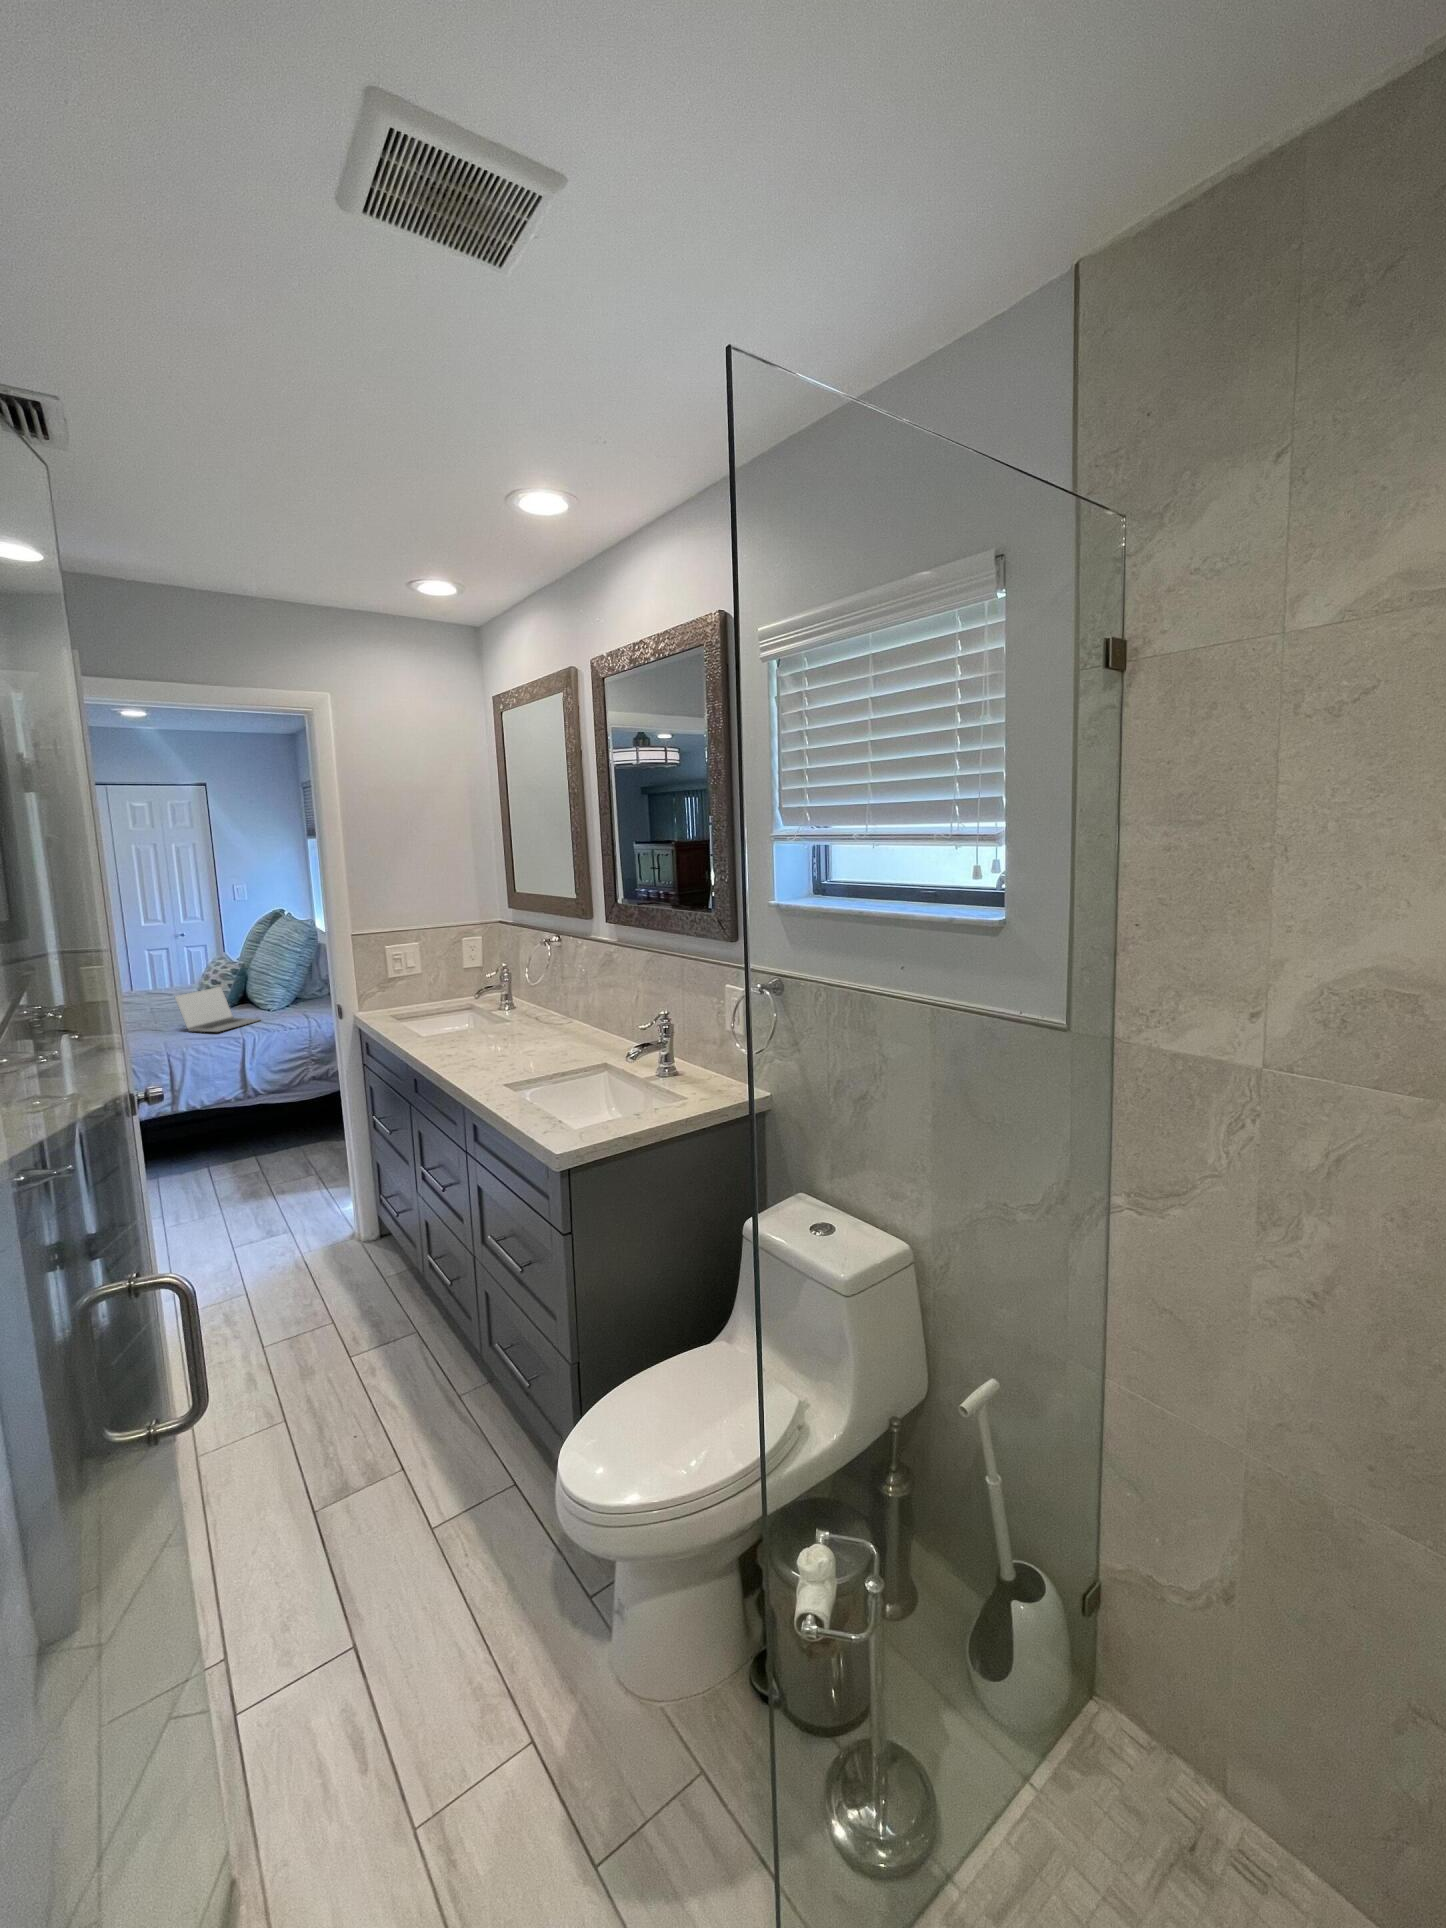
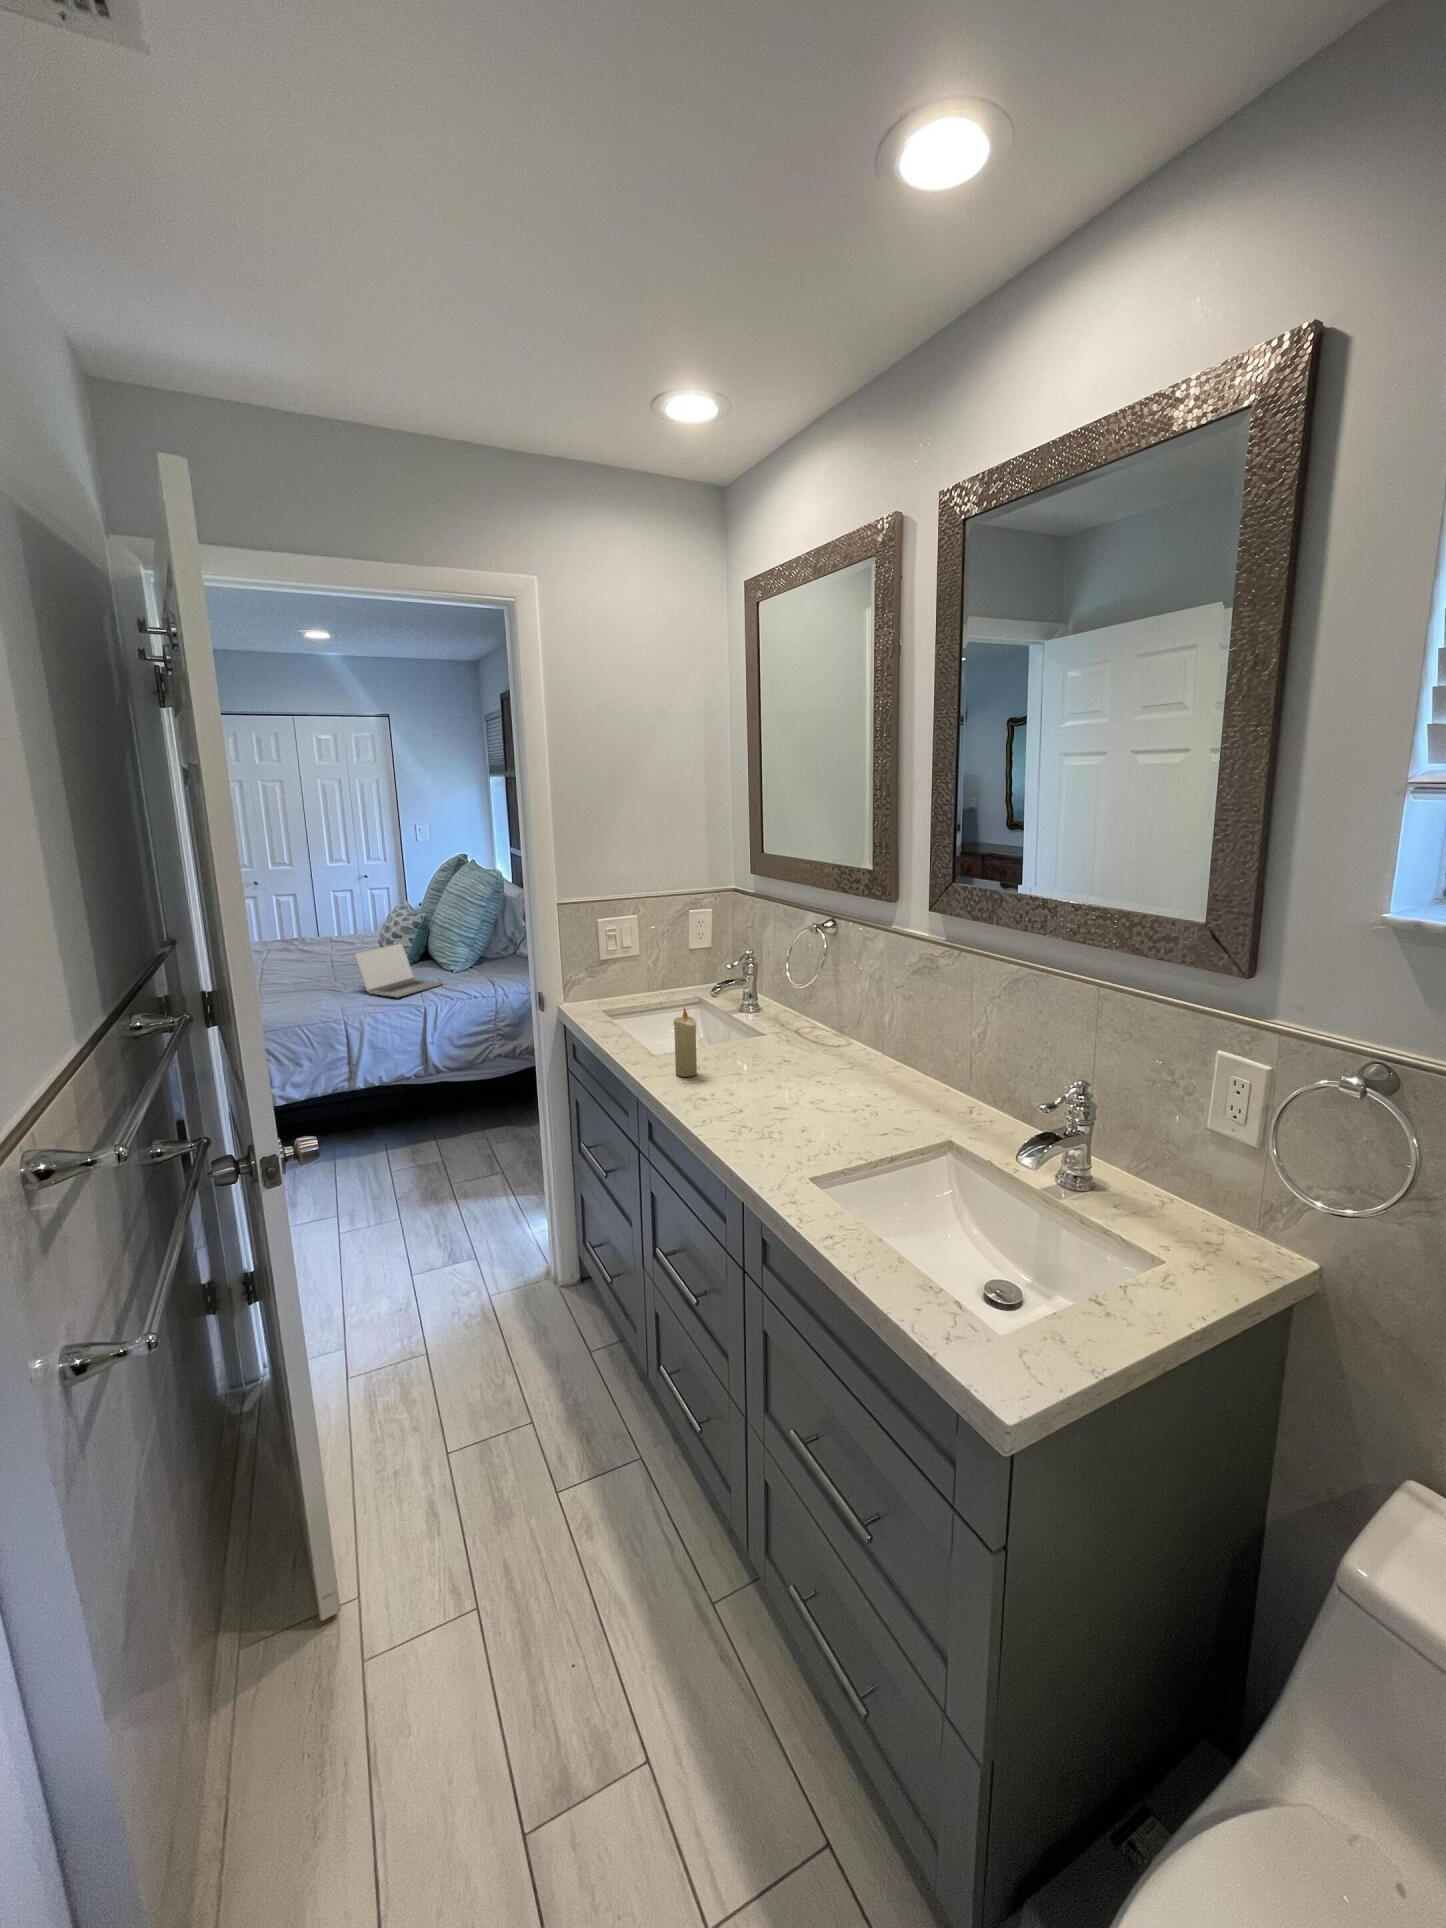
candle: none [432,997,450,1046] -> present [674,1007,697,1077]

